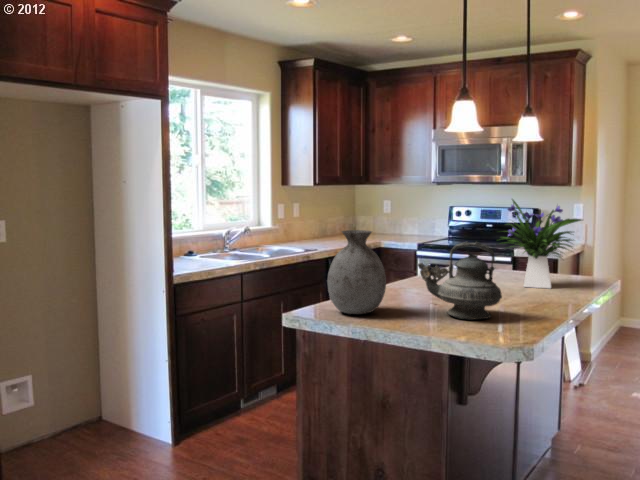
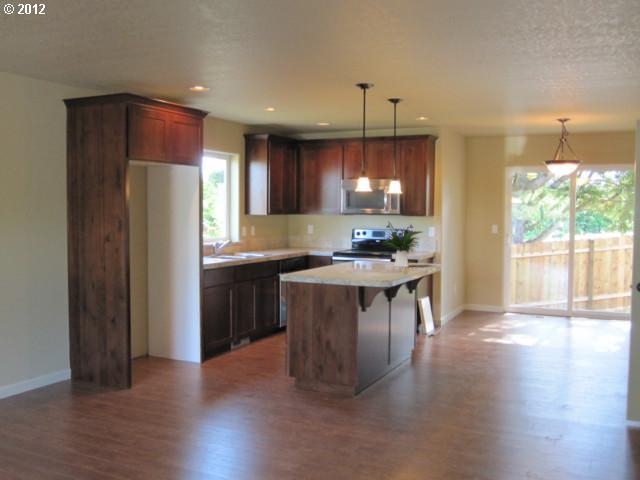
vase: present [328,230,386,314] -> none [301,235,329,274]
teapot: present [418,242,502,320] -> none [344,239,383,275]

